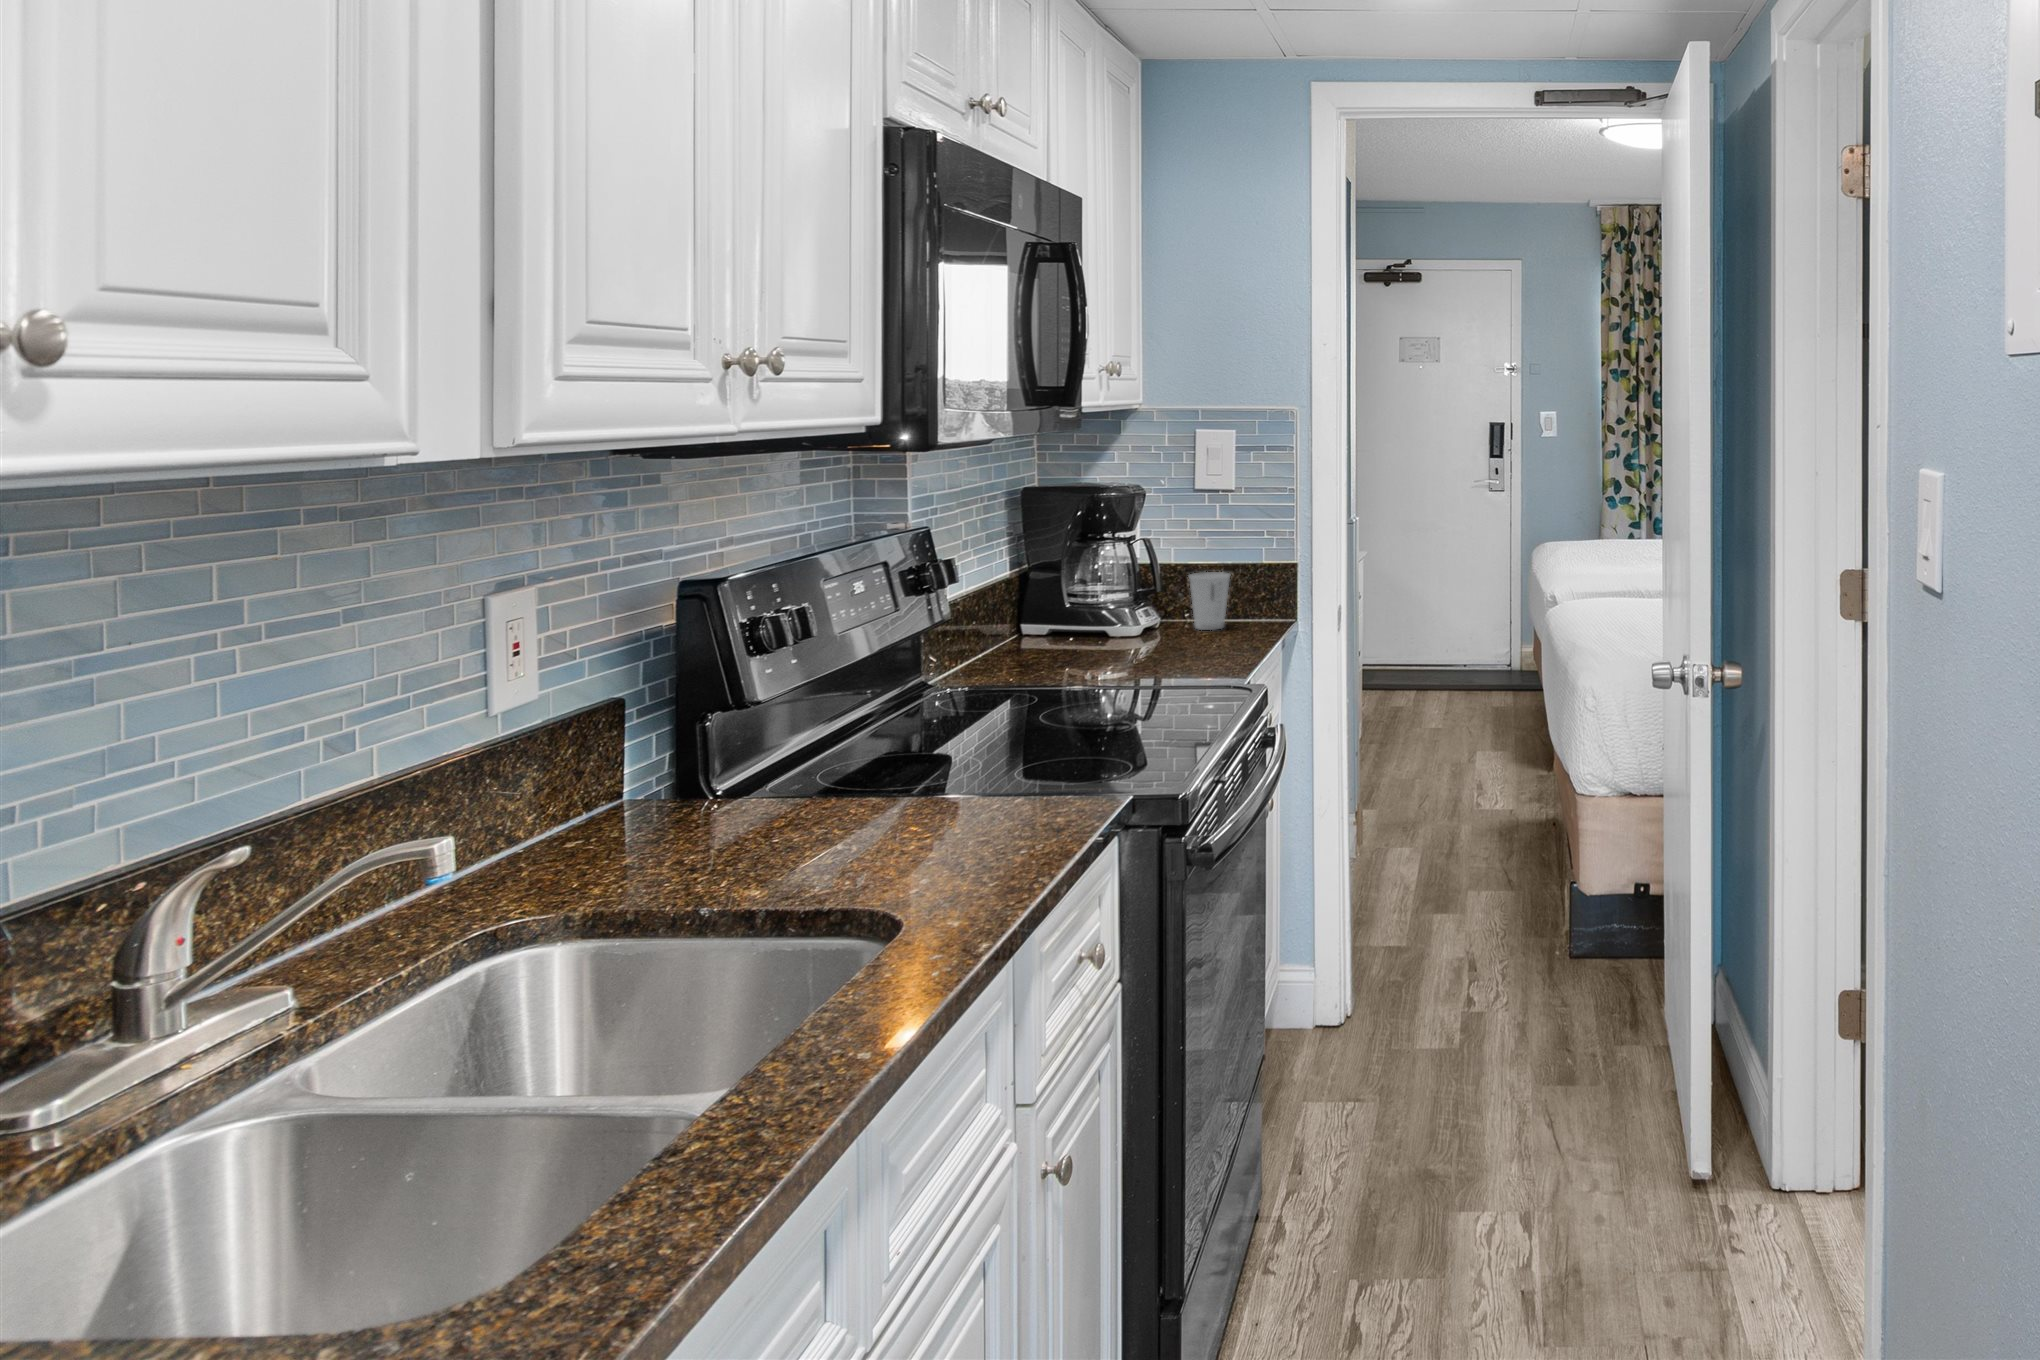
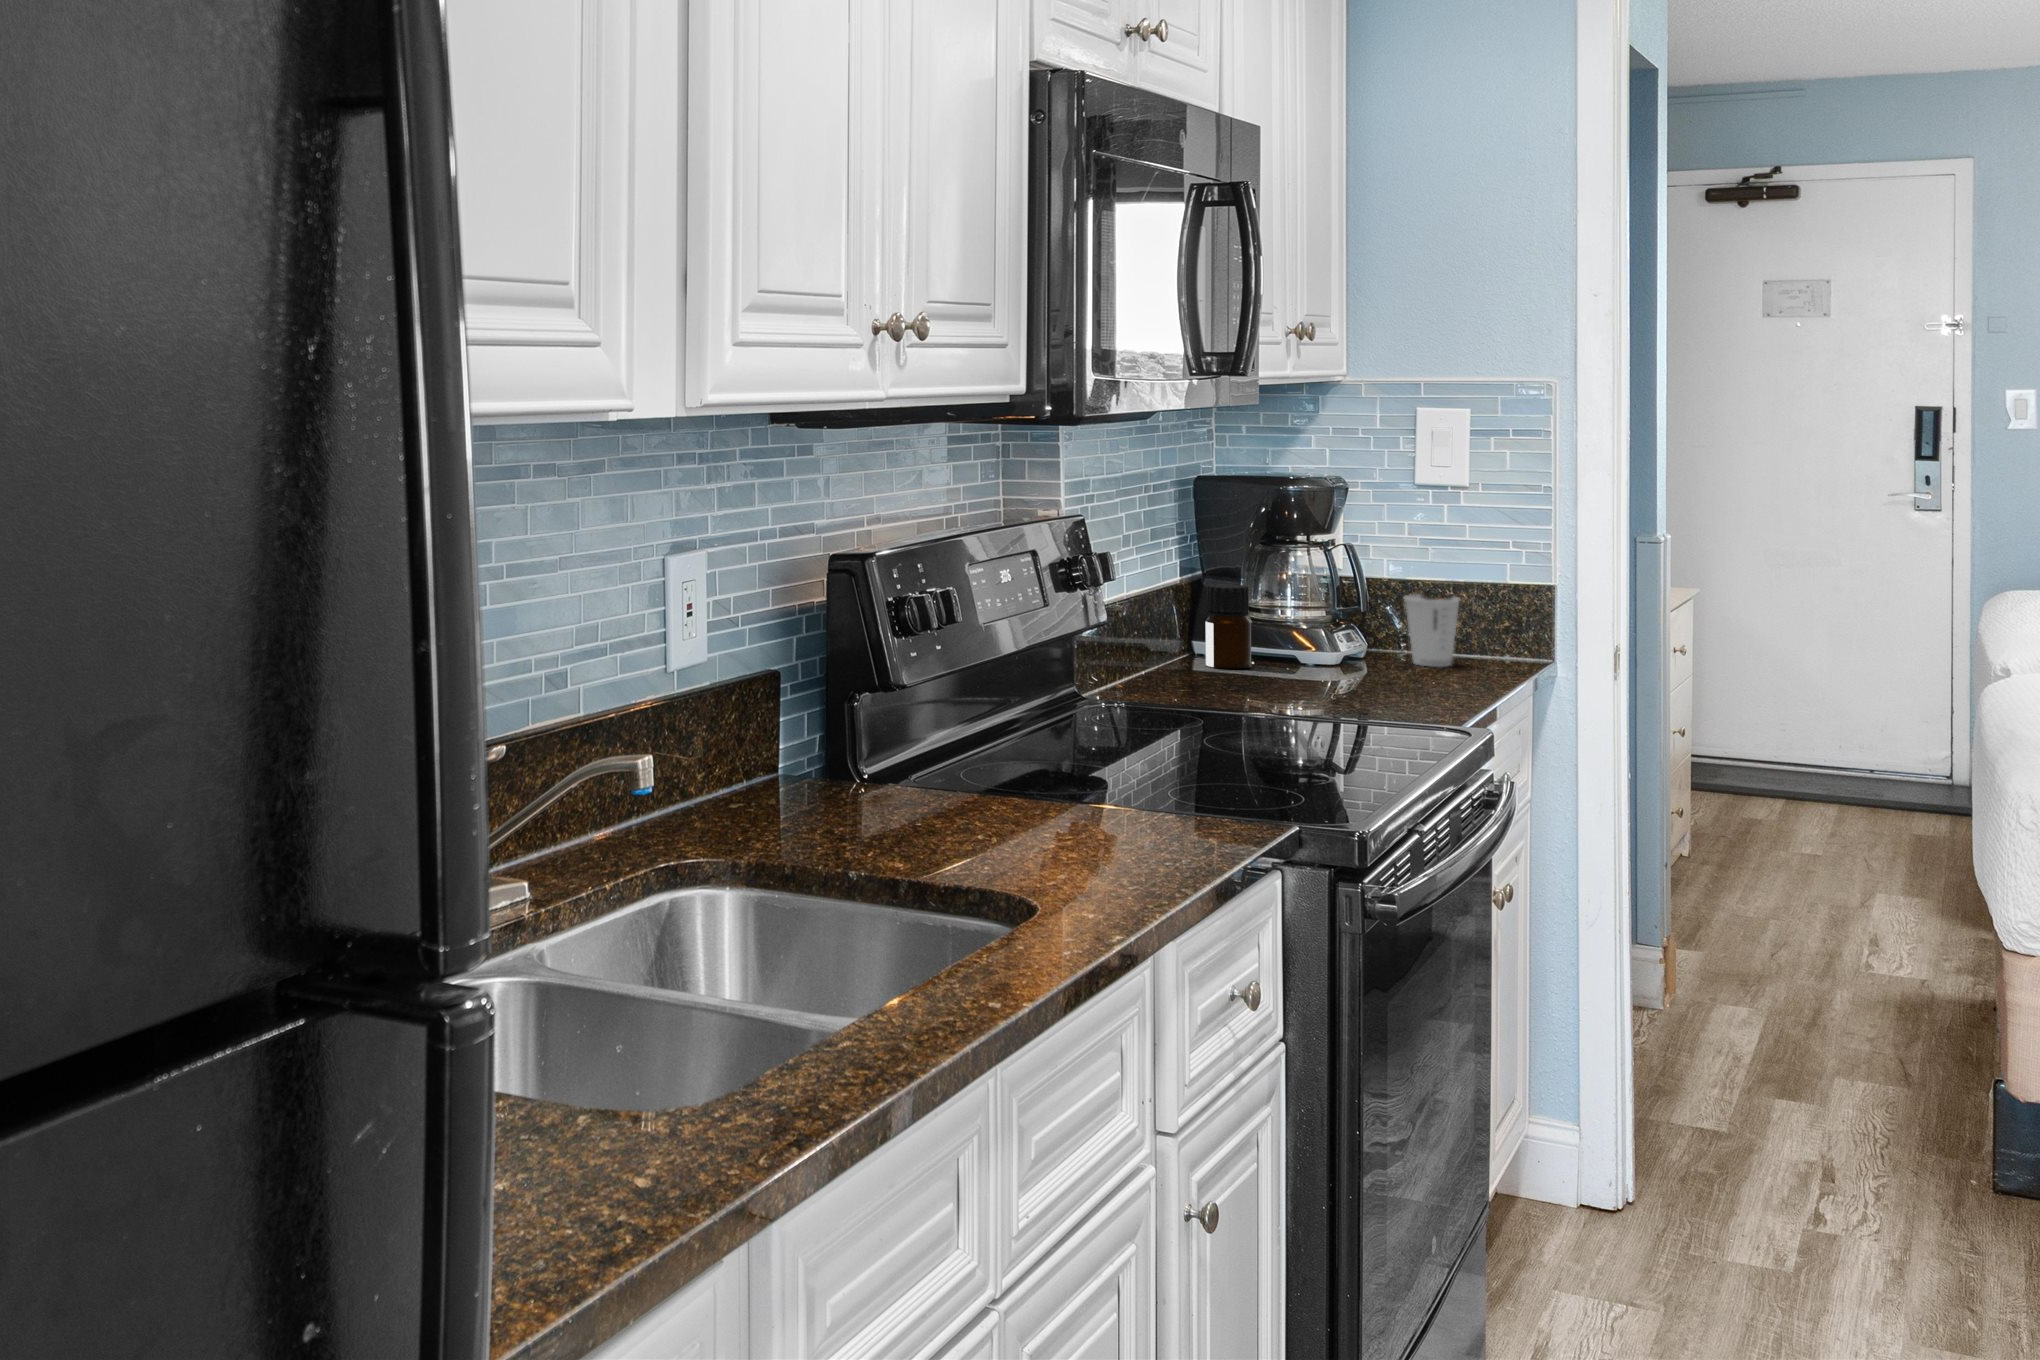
bottle: none [1030,576,1068,647] -> present [1206,584,1251,669]

